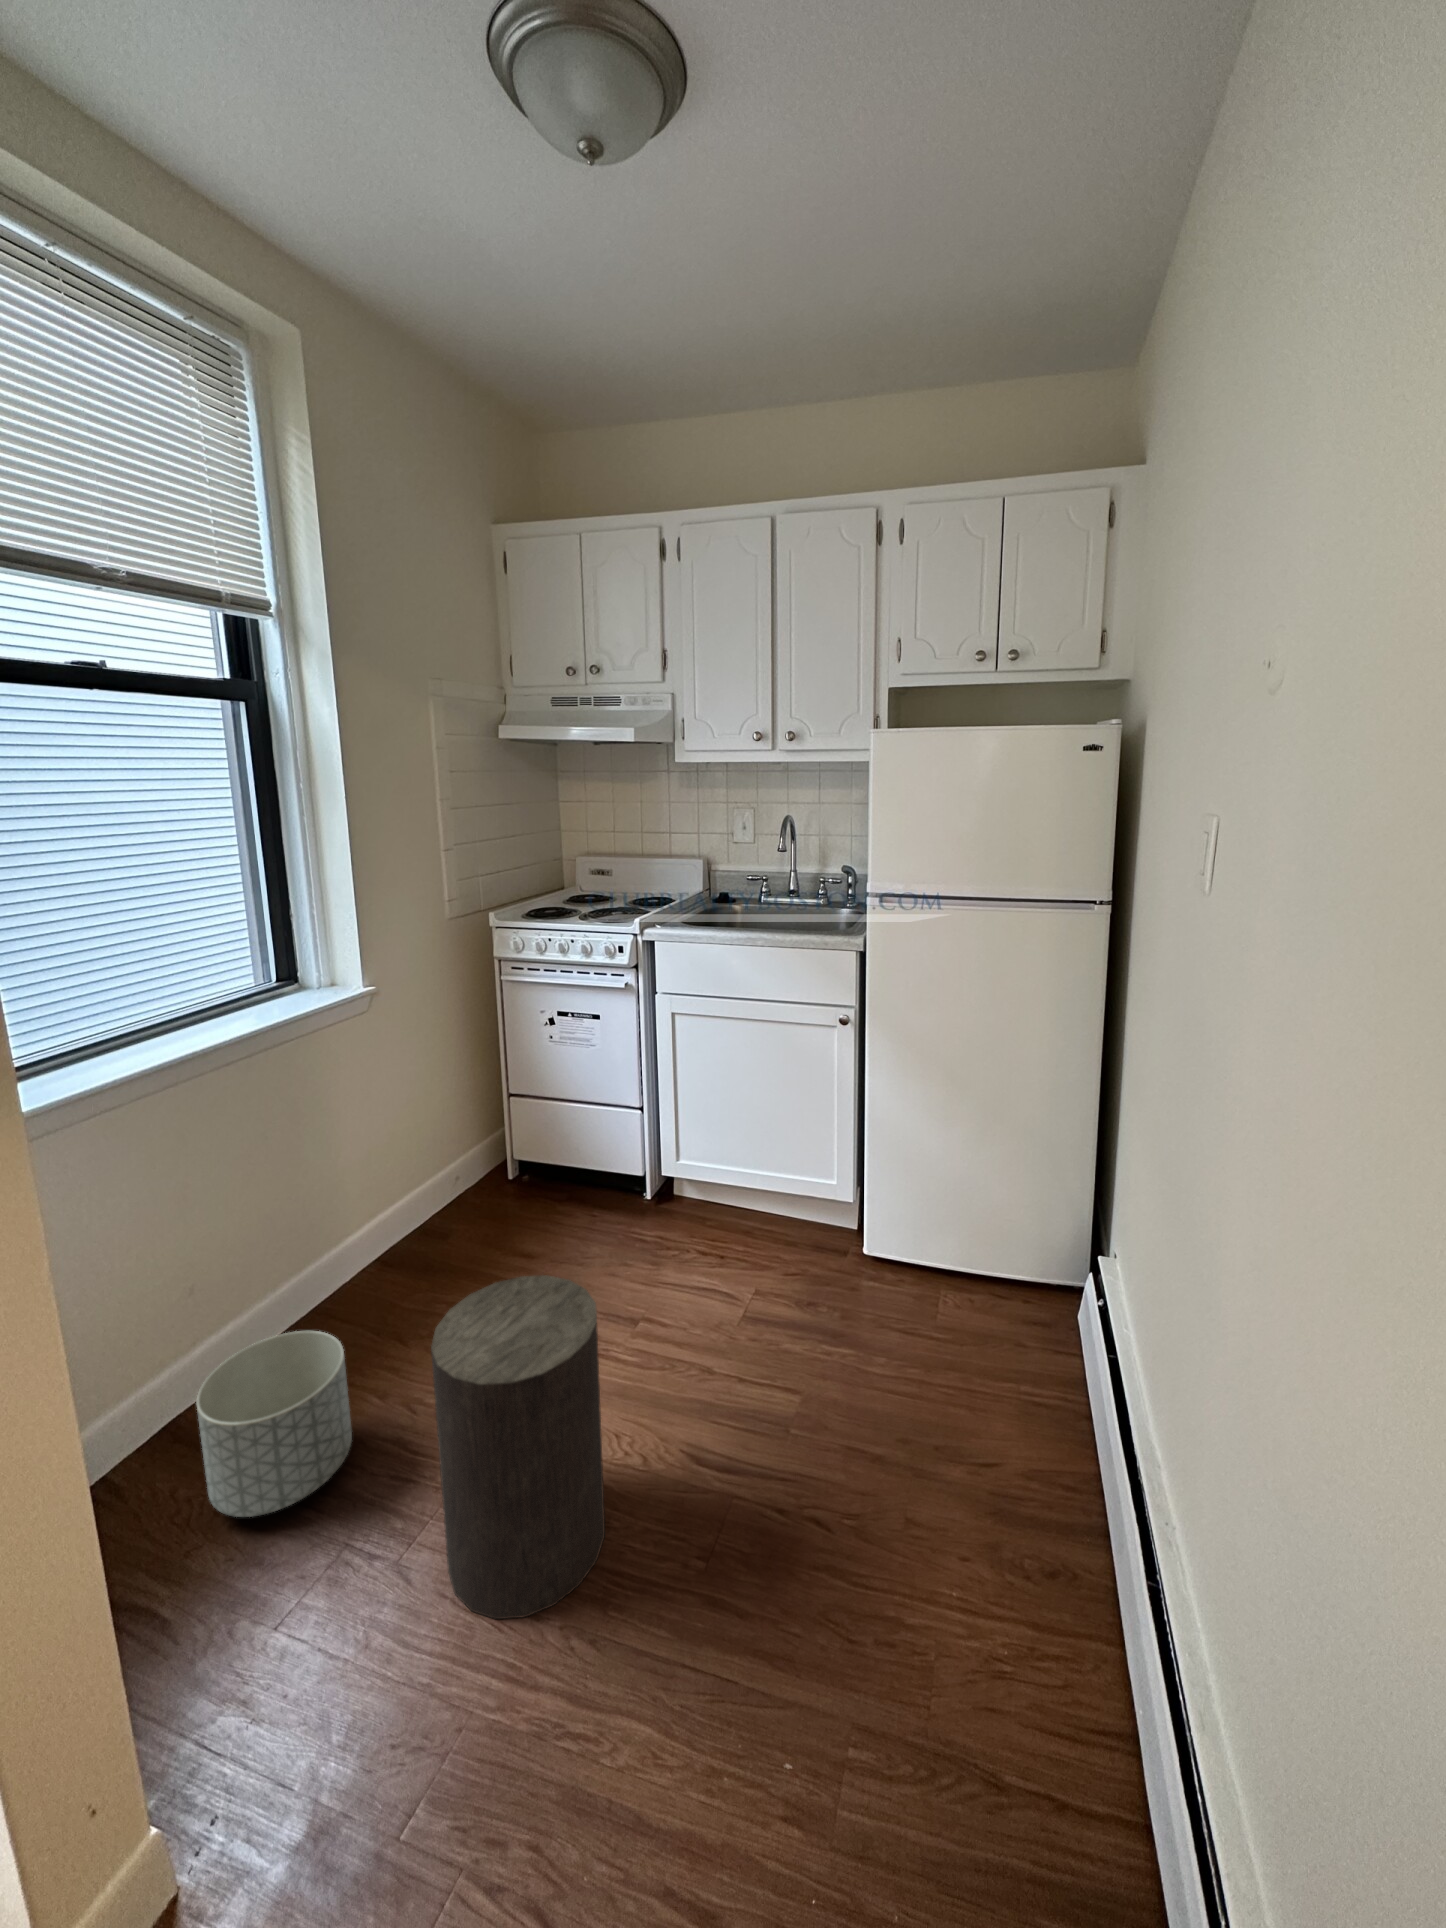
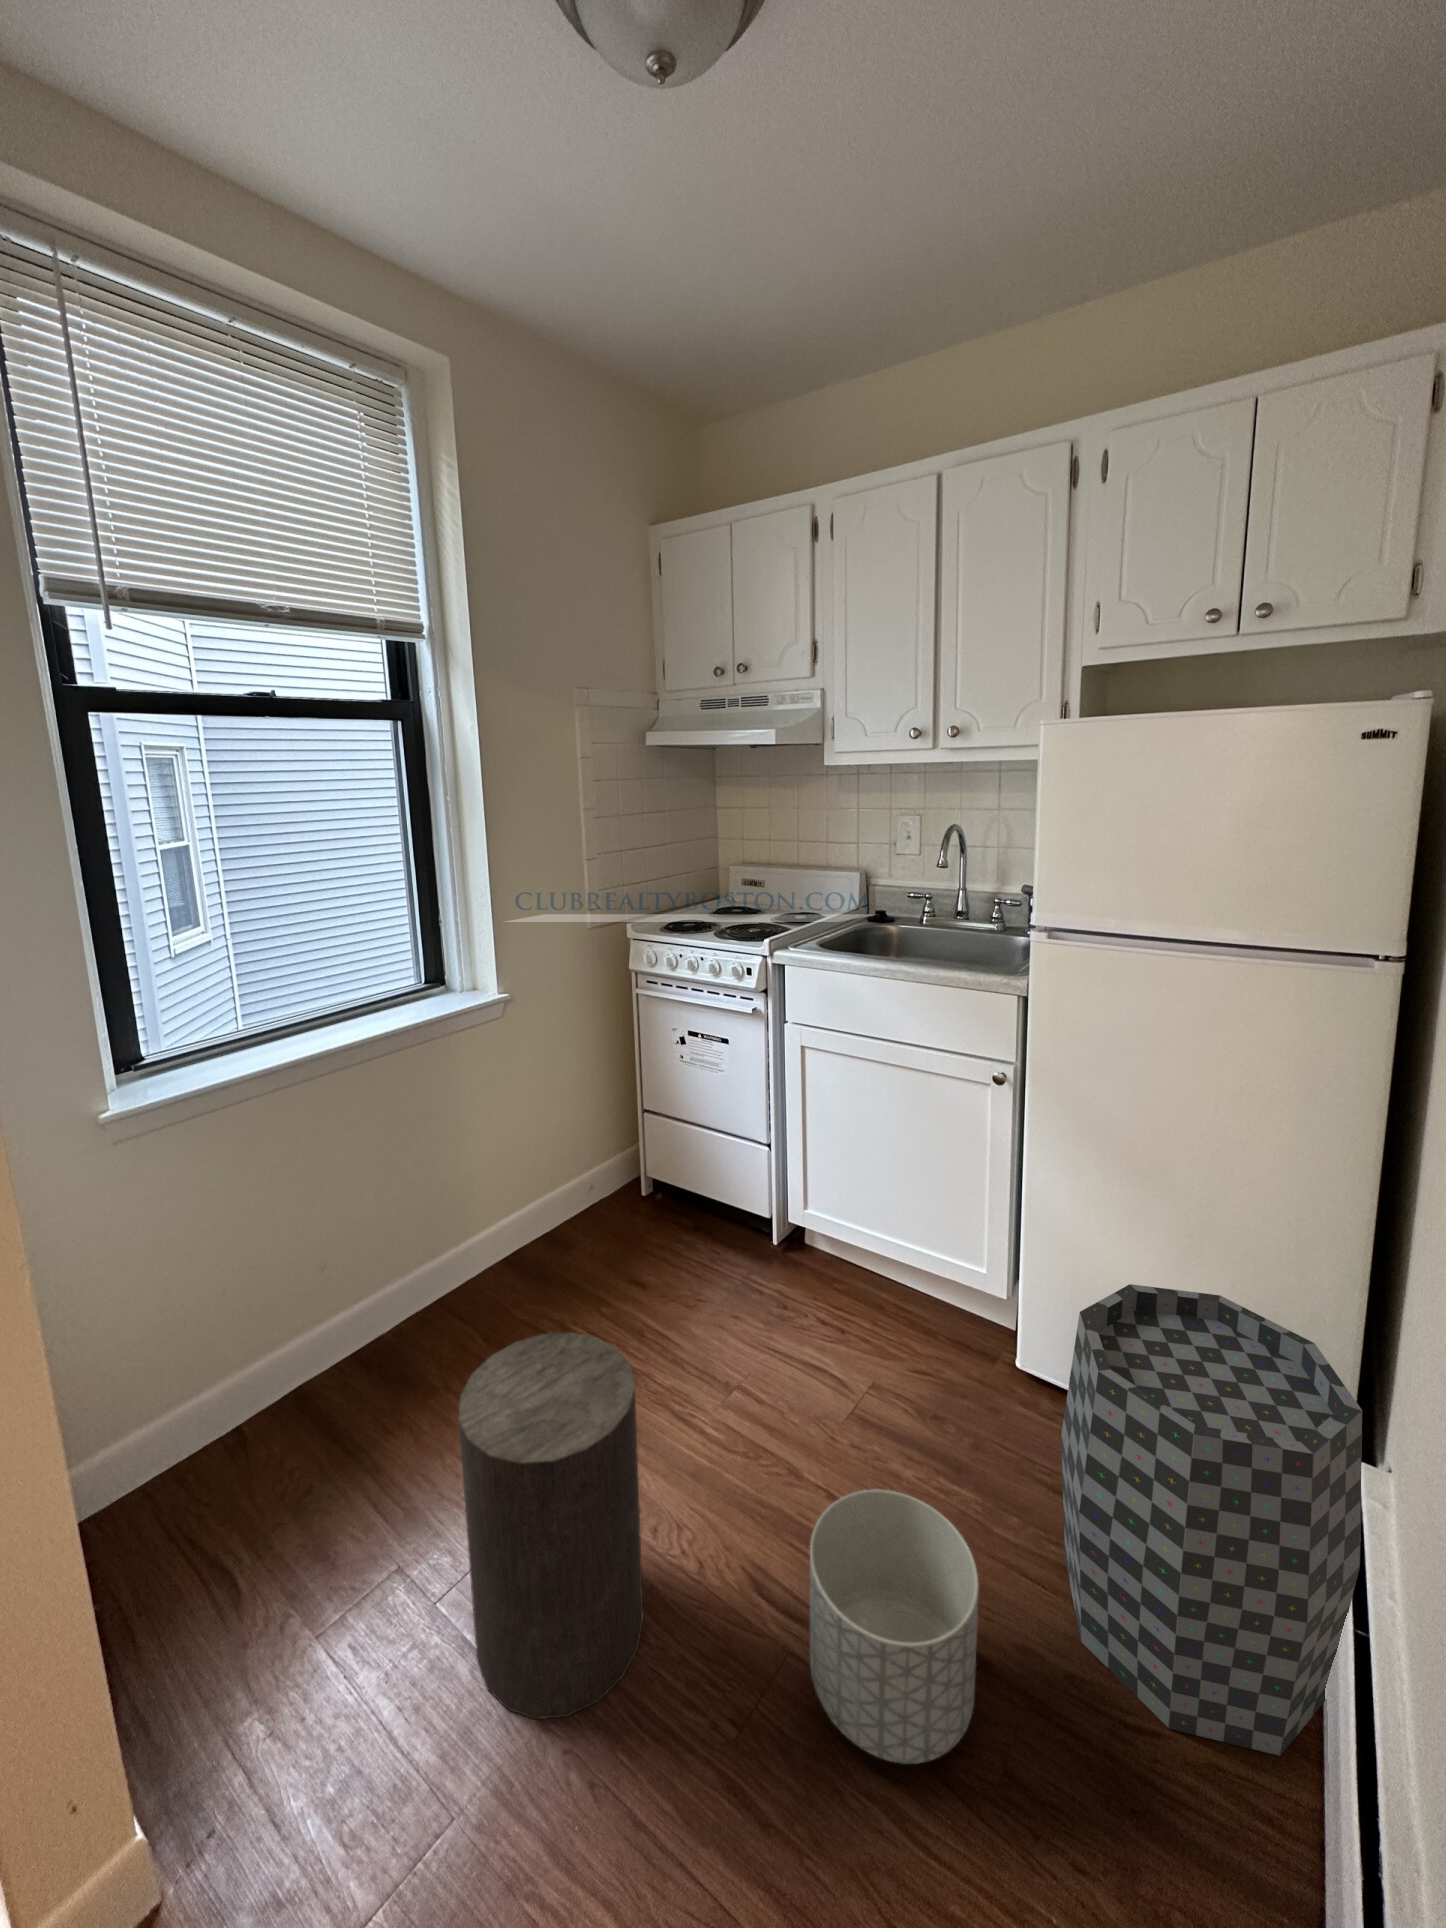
trash can: none [917,1153,1108,1459] -> present [1061,1284,1362,1756]
planter: present [197,1331,352,1517] -> present [810,1490,979,1764]

